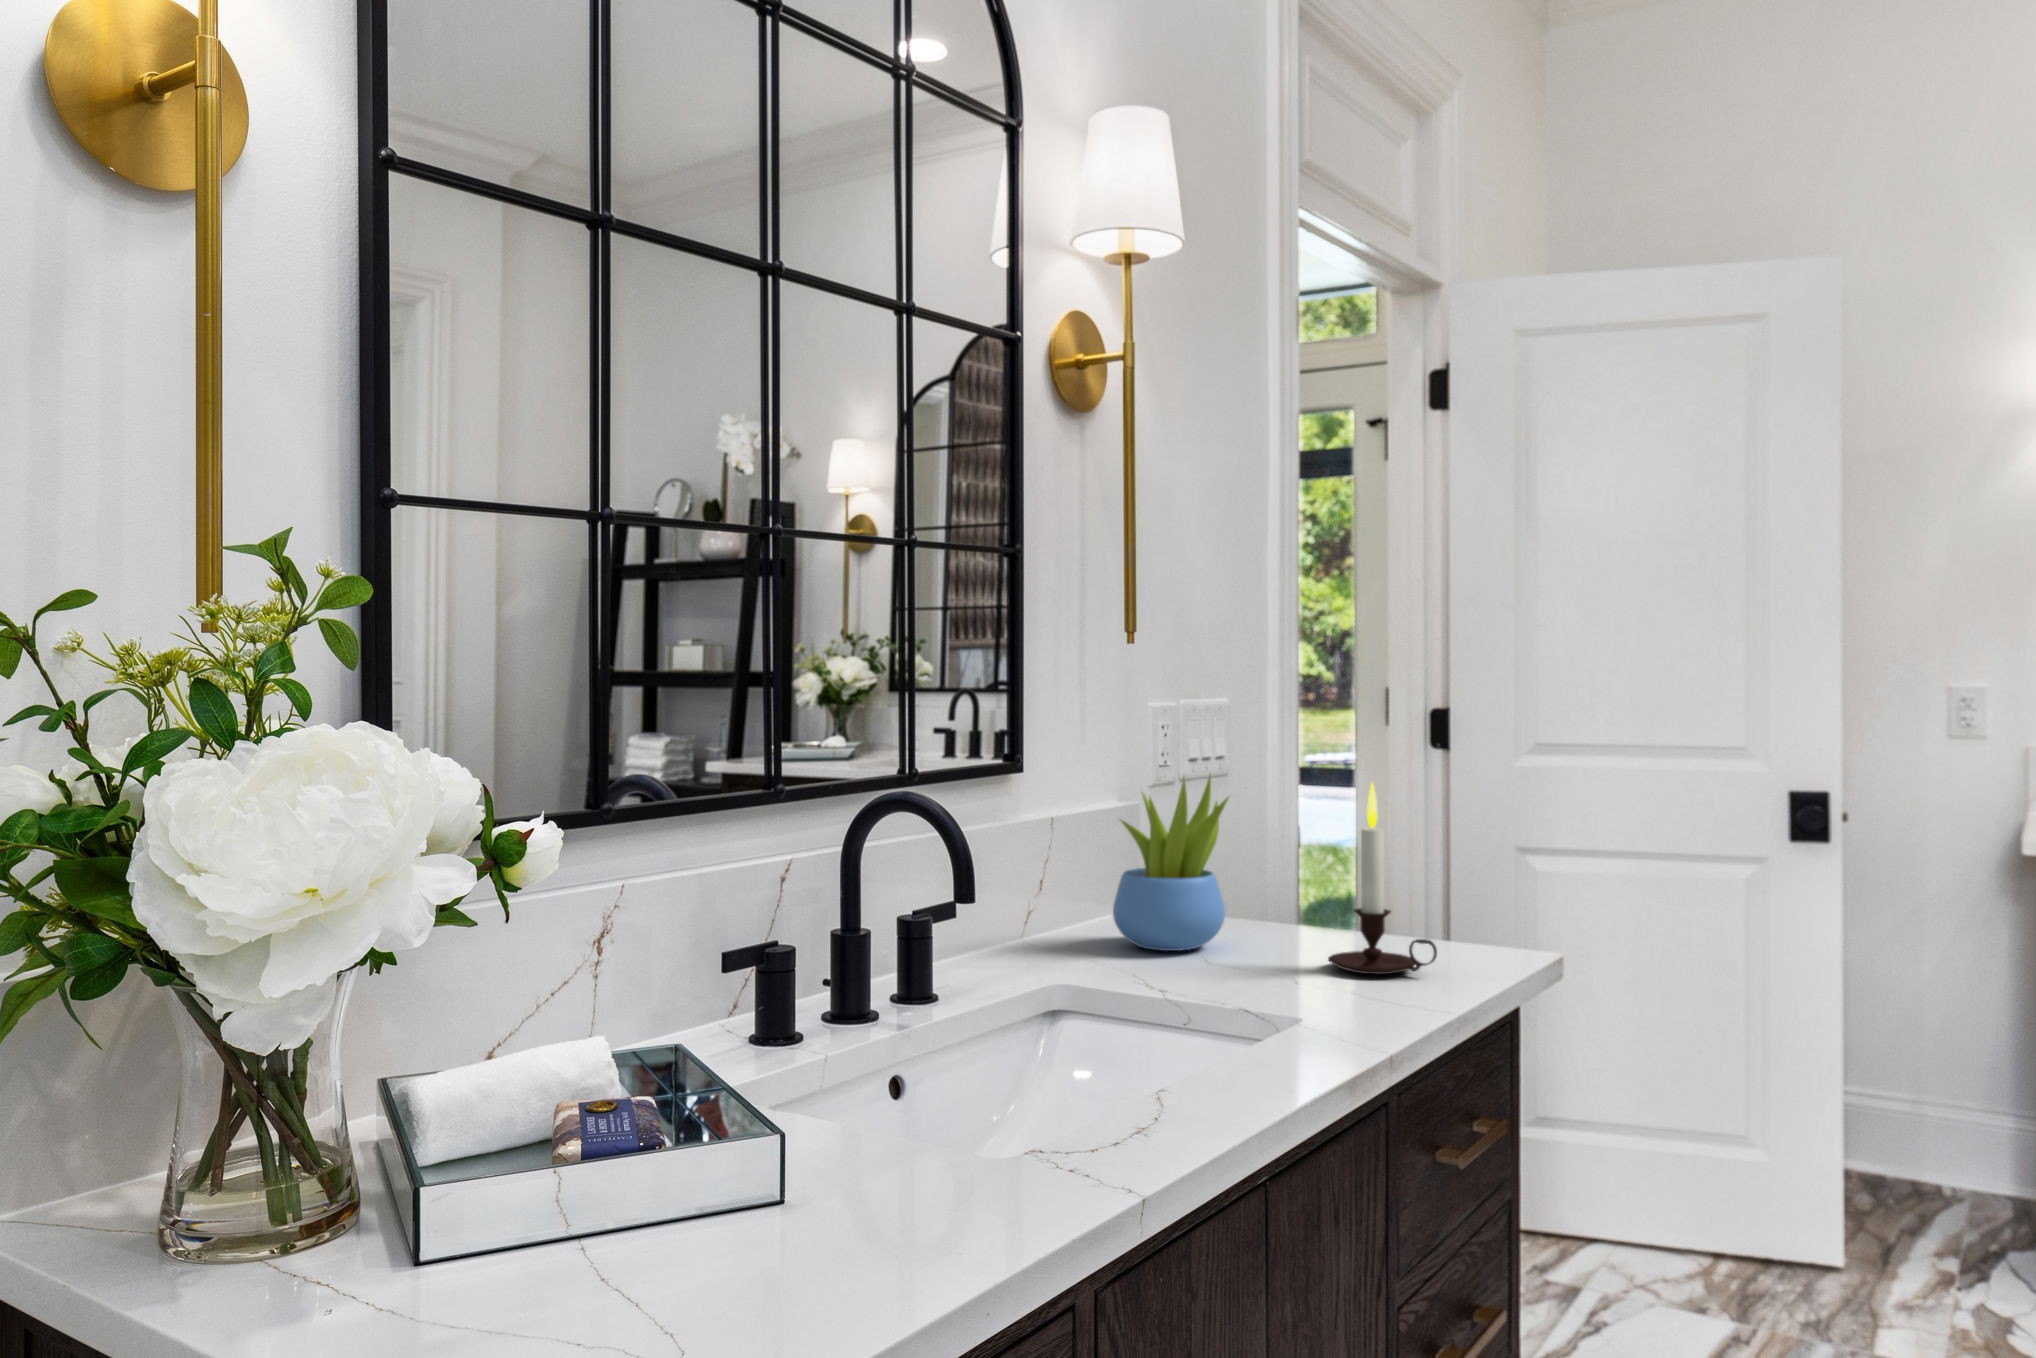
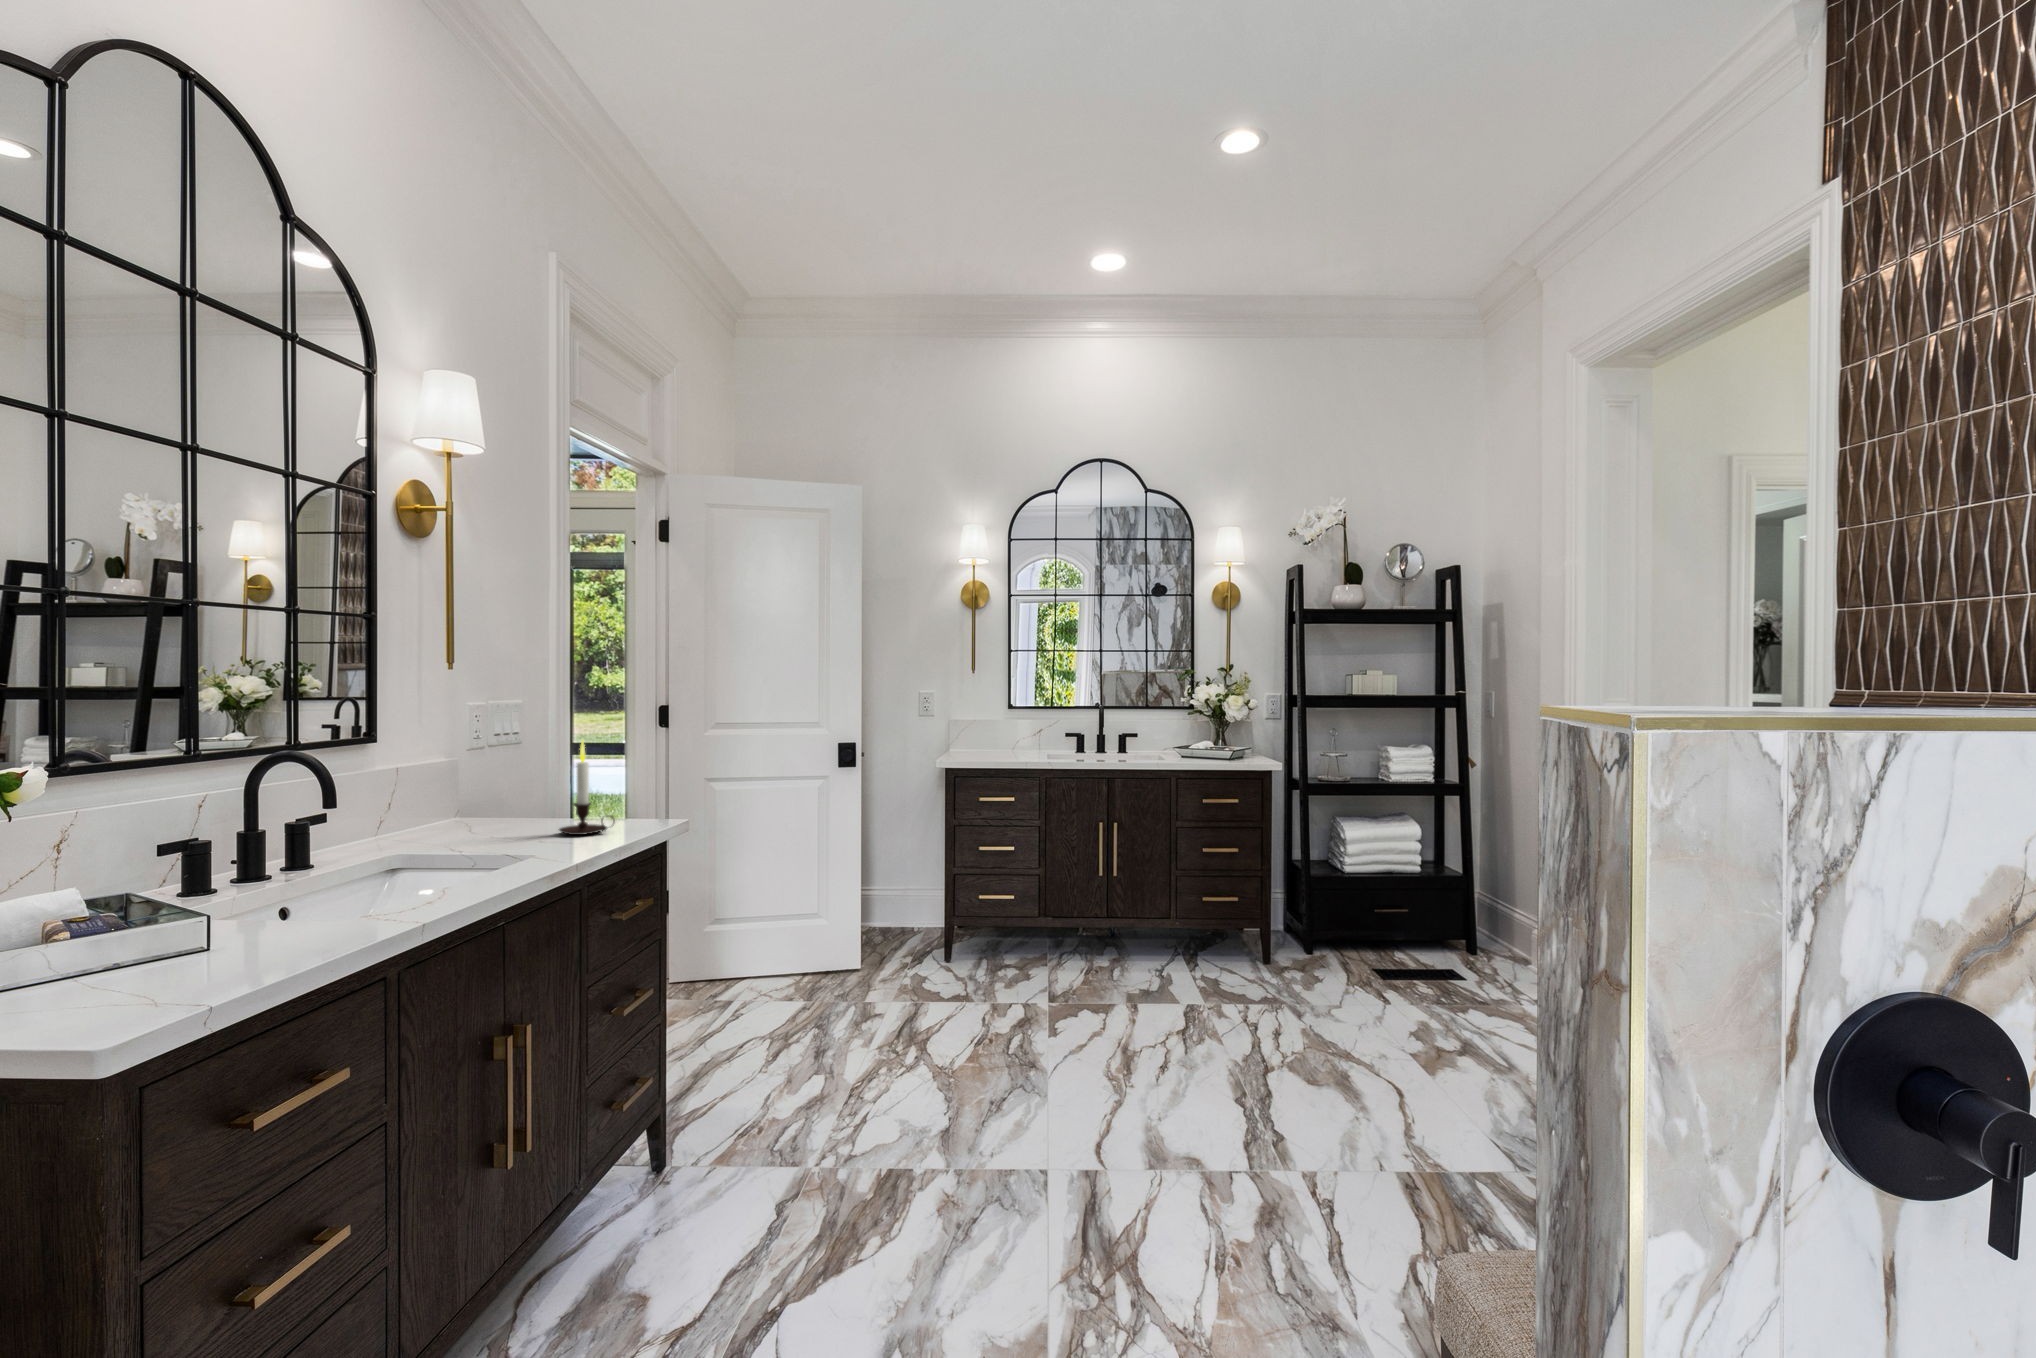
succulent plant: present [1113,776,1228,951] -> none [434,738,506,834]

